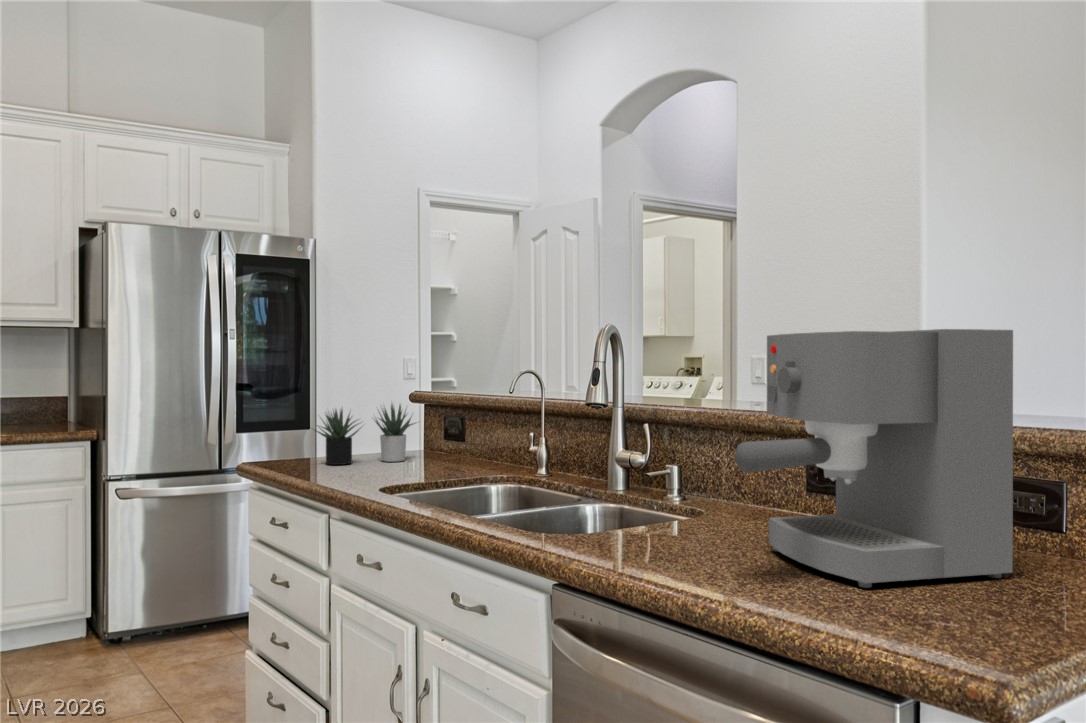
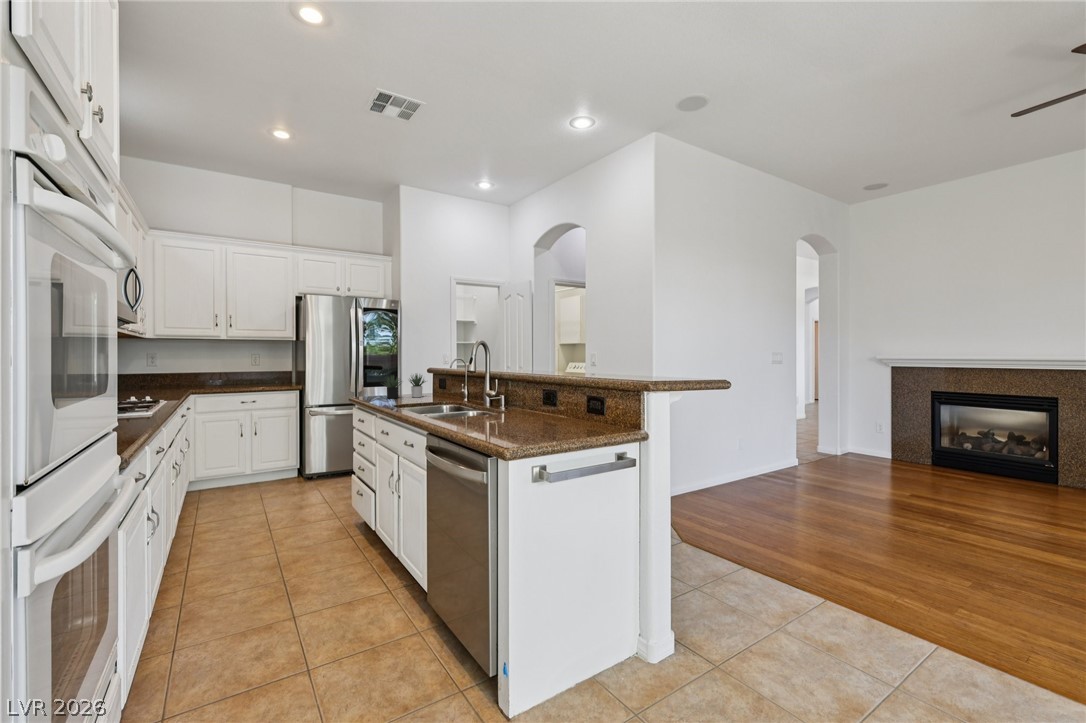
coffee maker: present [735,329,1013,588] -> none [473,343,568,430]

